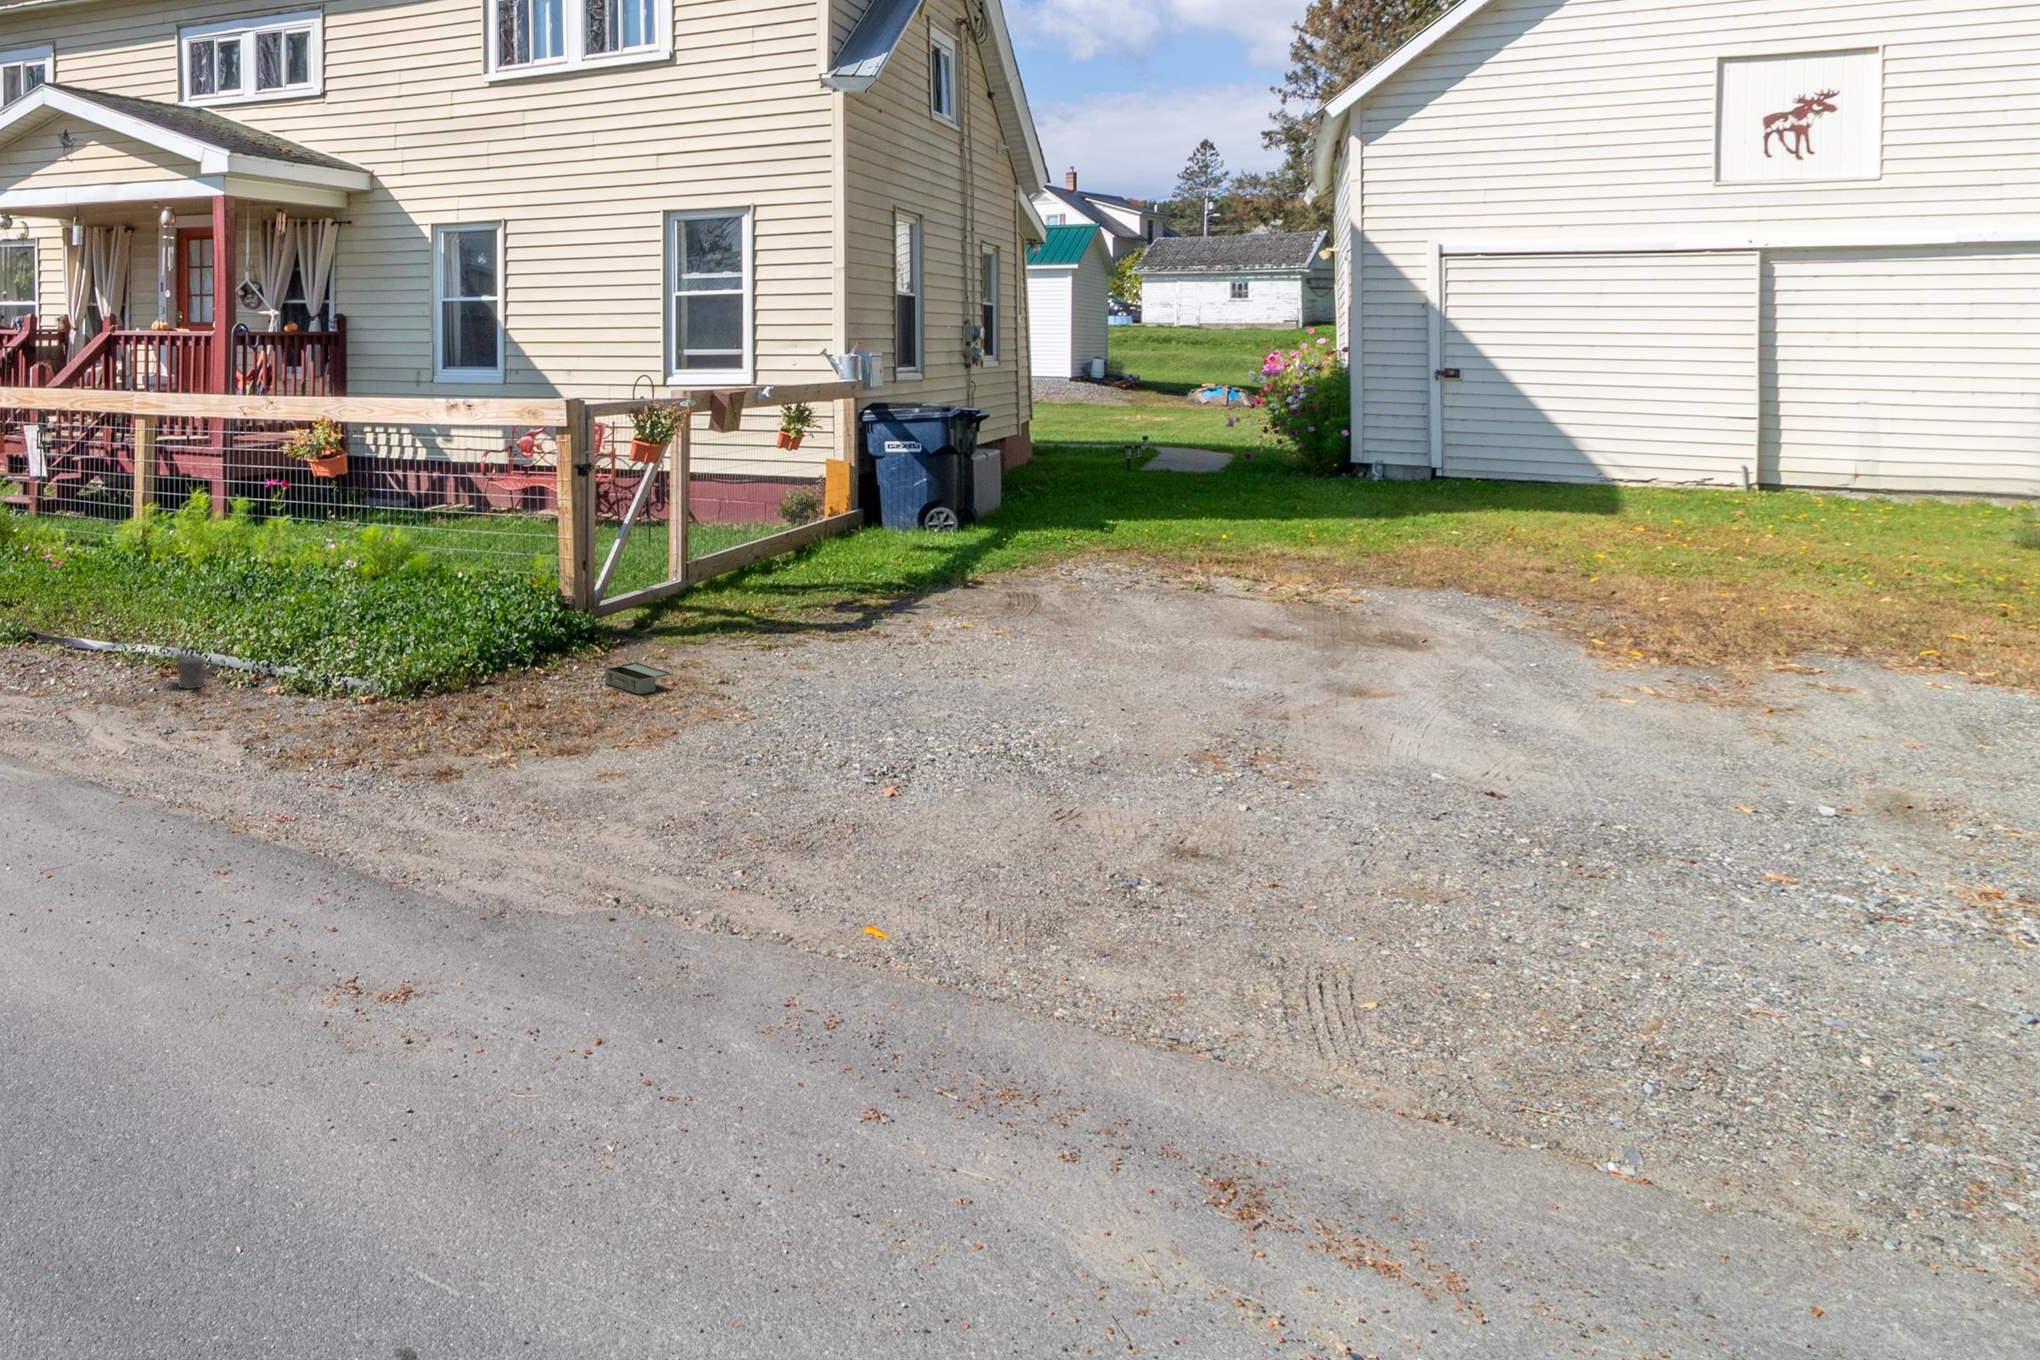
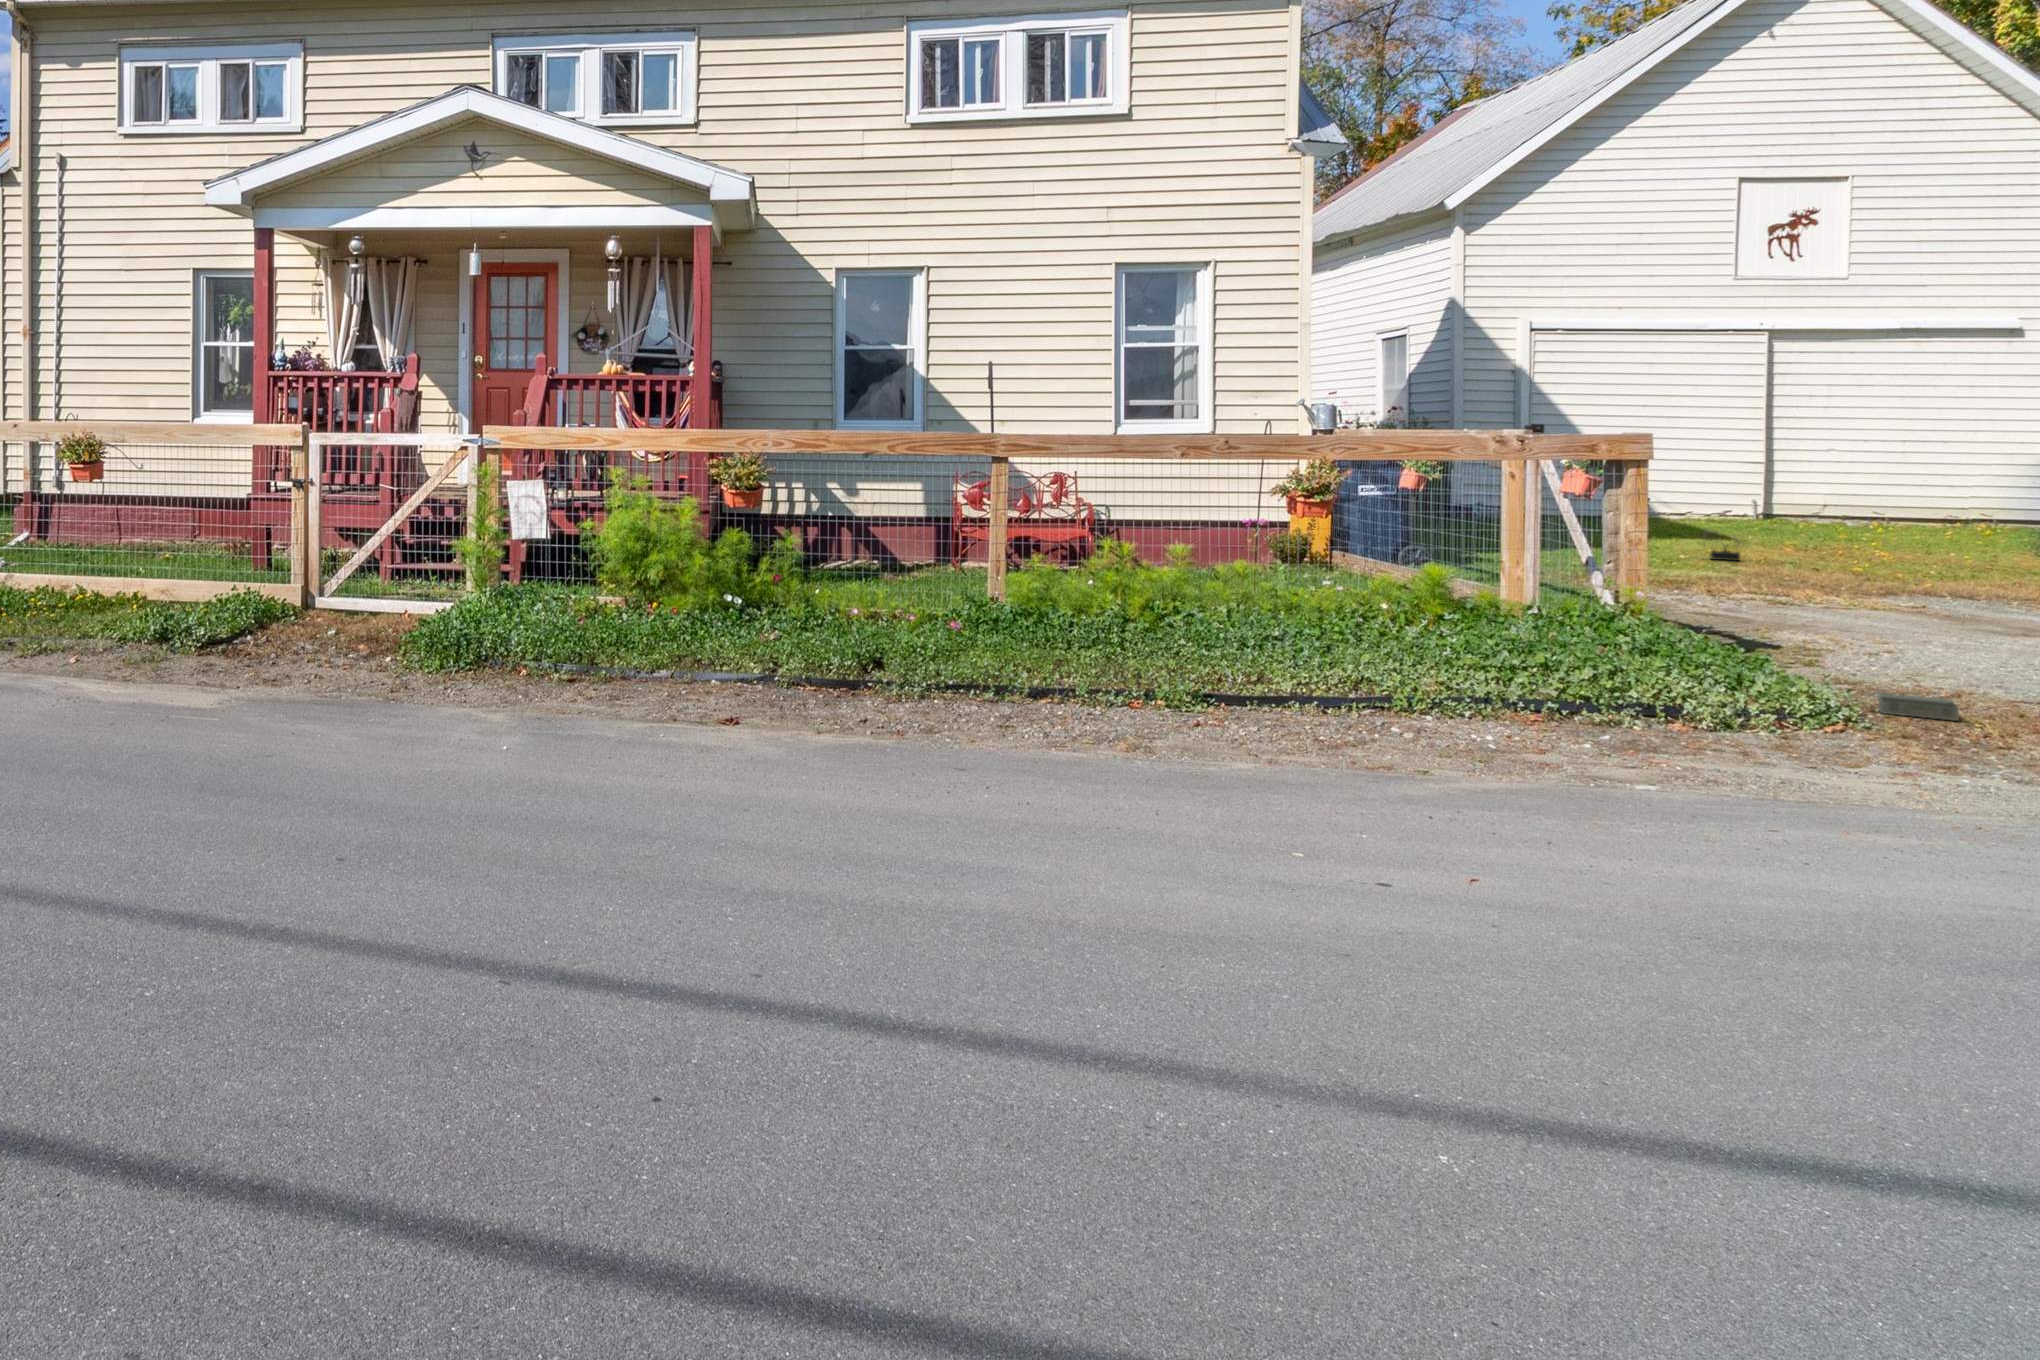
decorative plant: none [1353,499,1406,541] -> present [1703,529,1747,561]
watering can: present [177,655,218,689] -> none [1575,715,1678,751]

